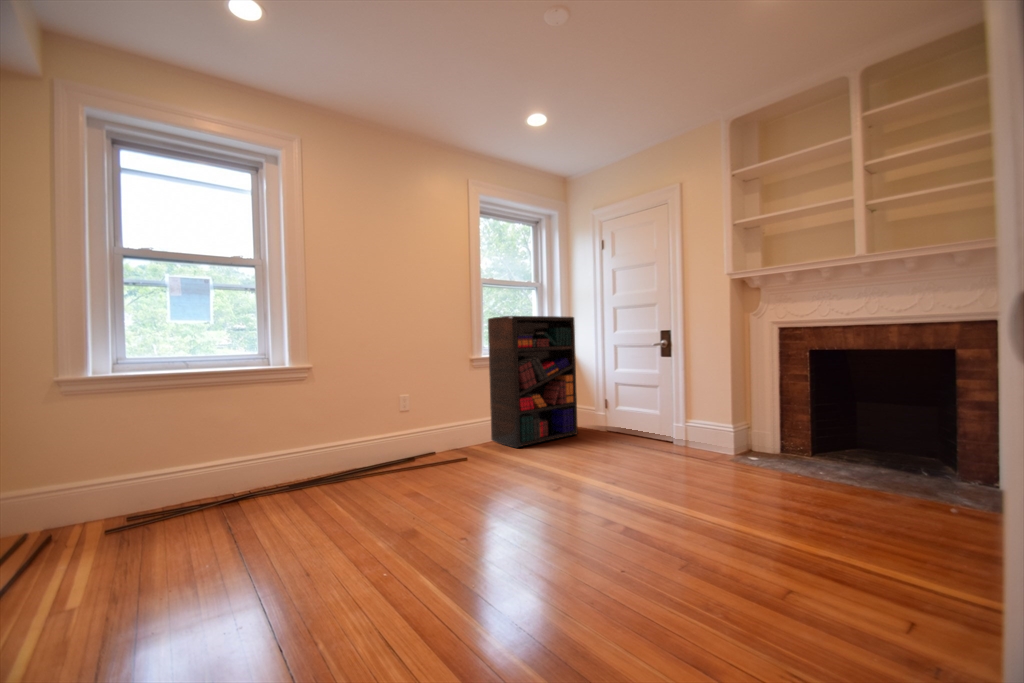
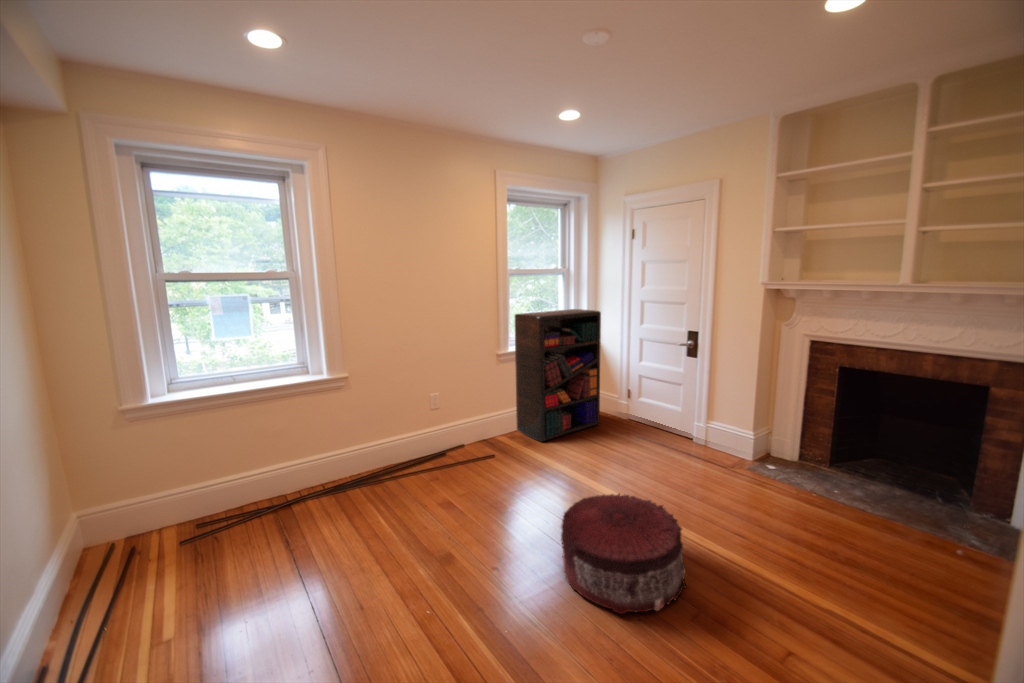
pouf: none [533,460,668,568] -> present [561,494,686,614]

